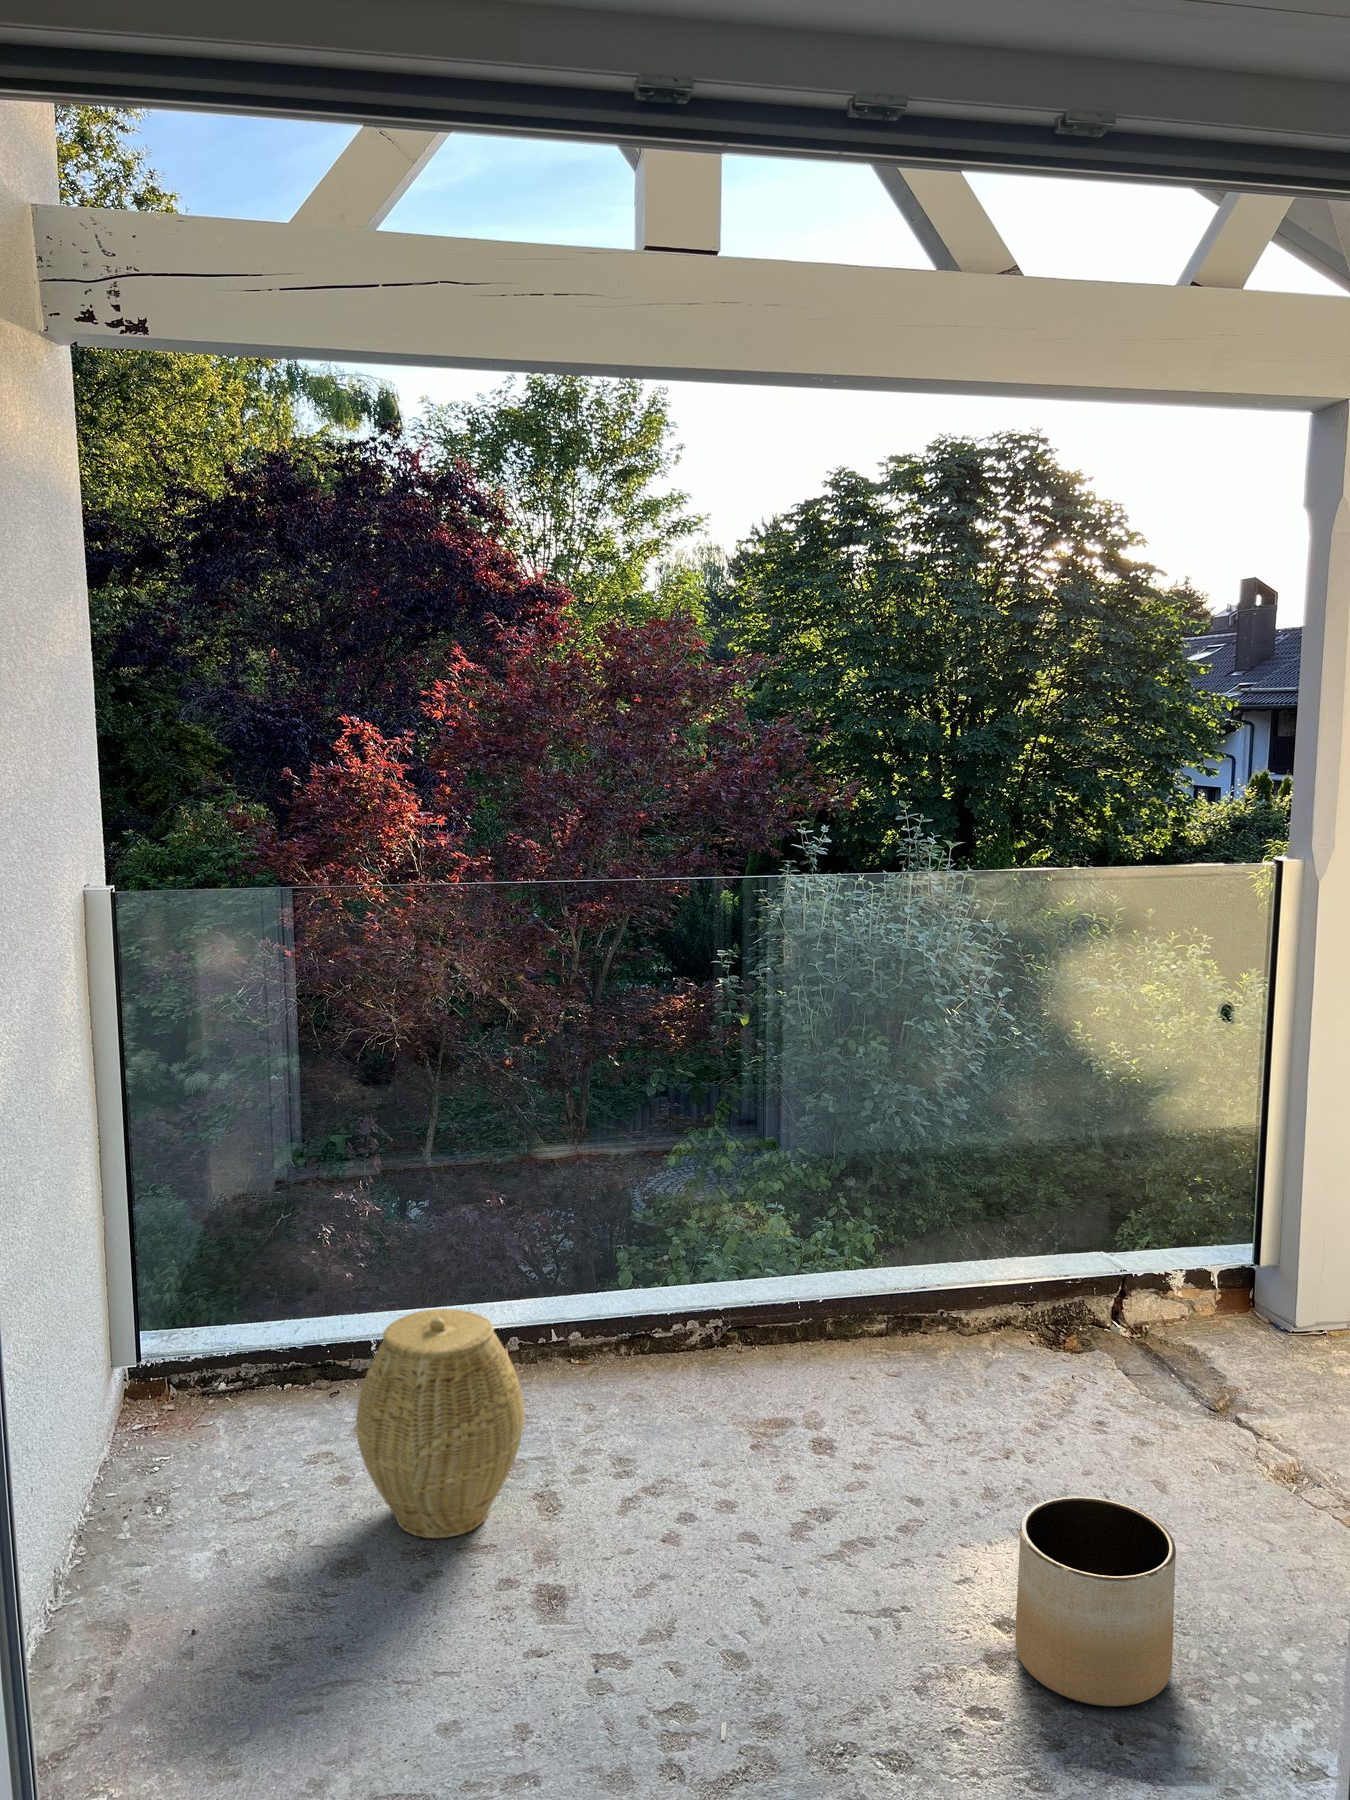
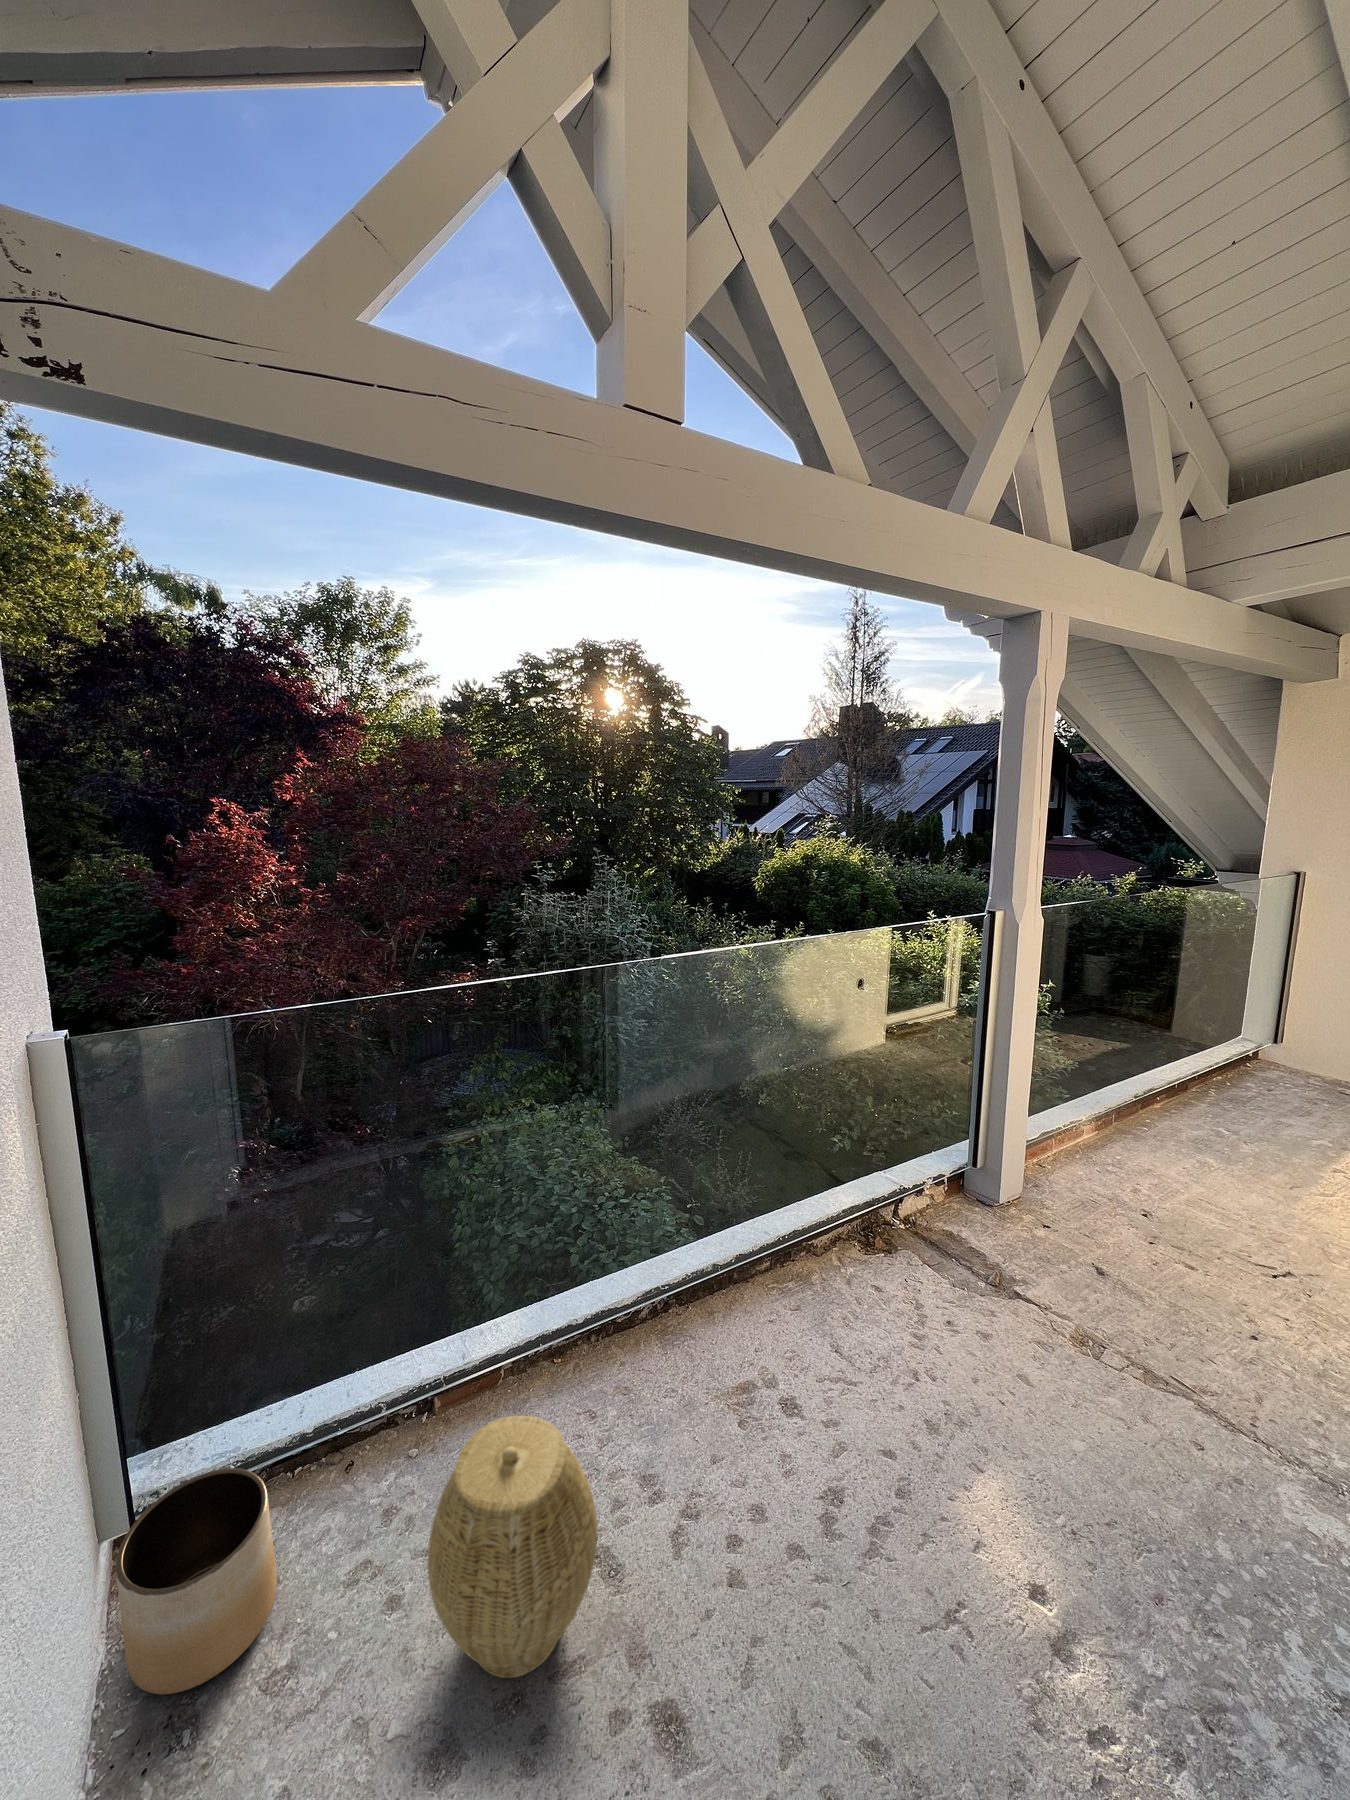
planter: present [1015,1497,1176,1707] -> present [116,1468,277,1694]

